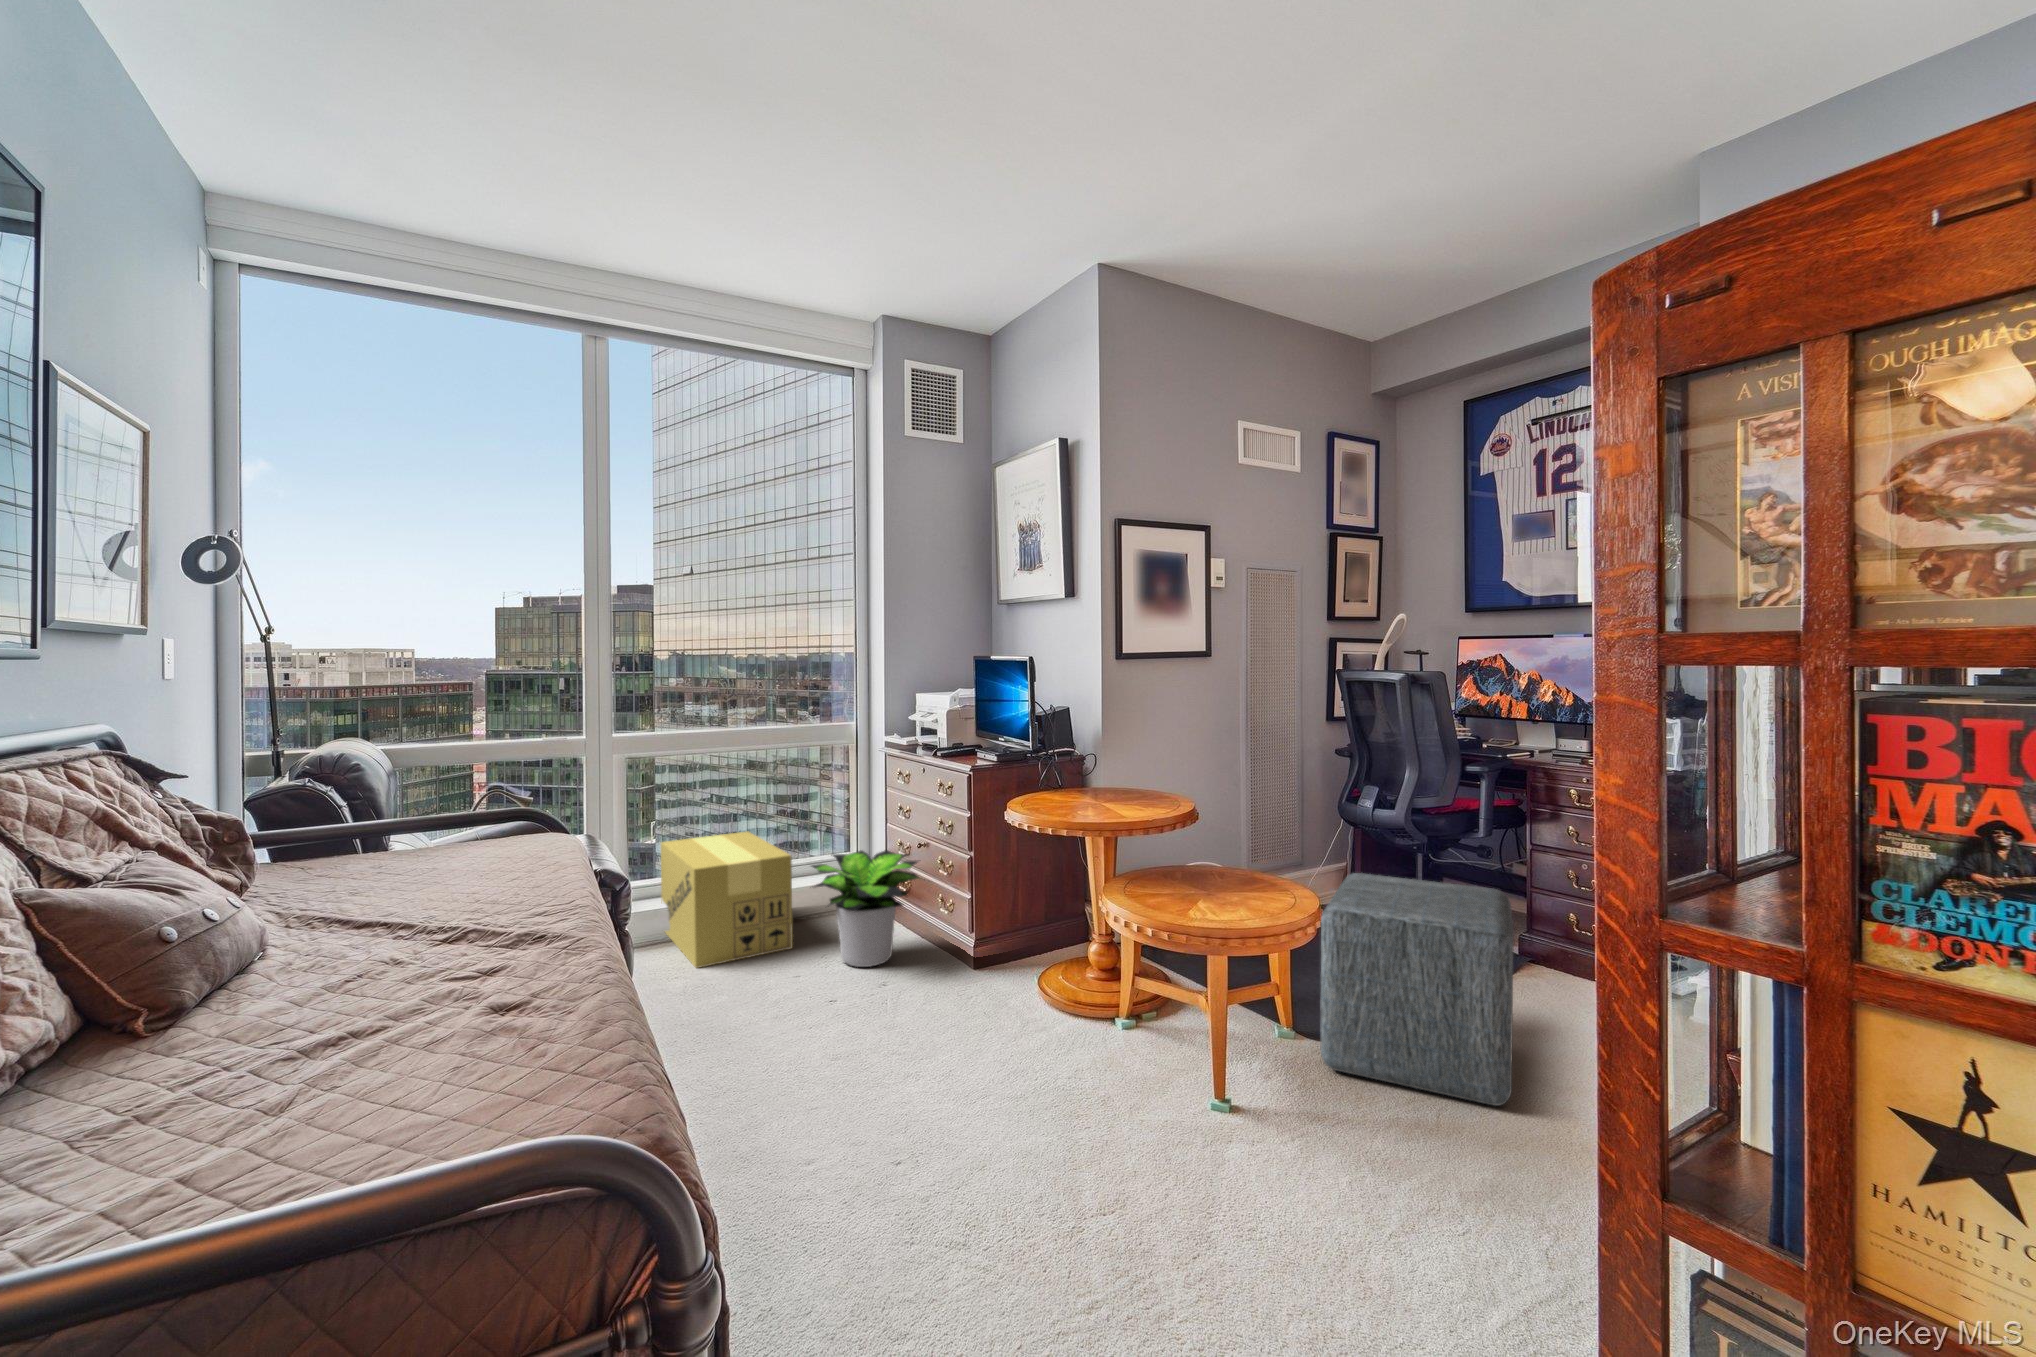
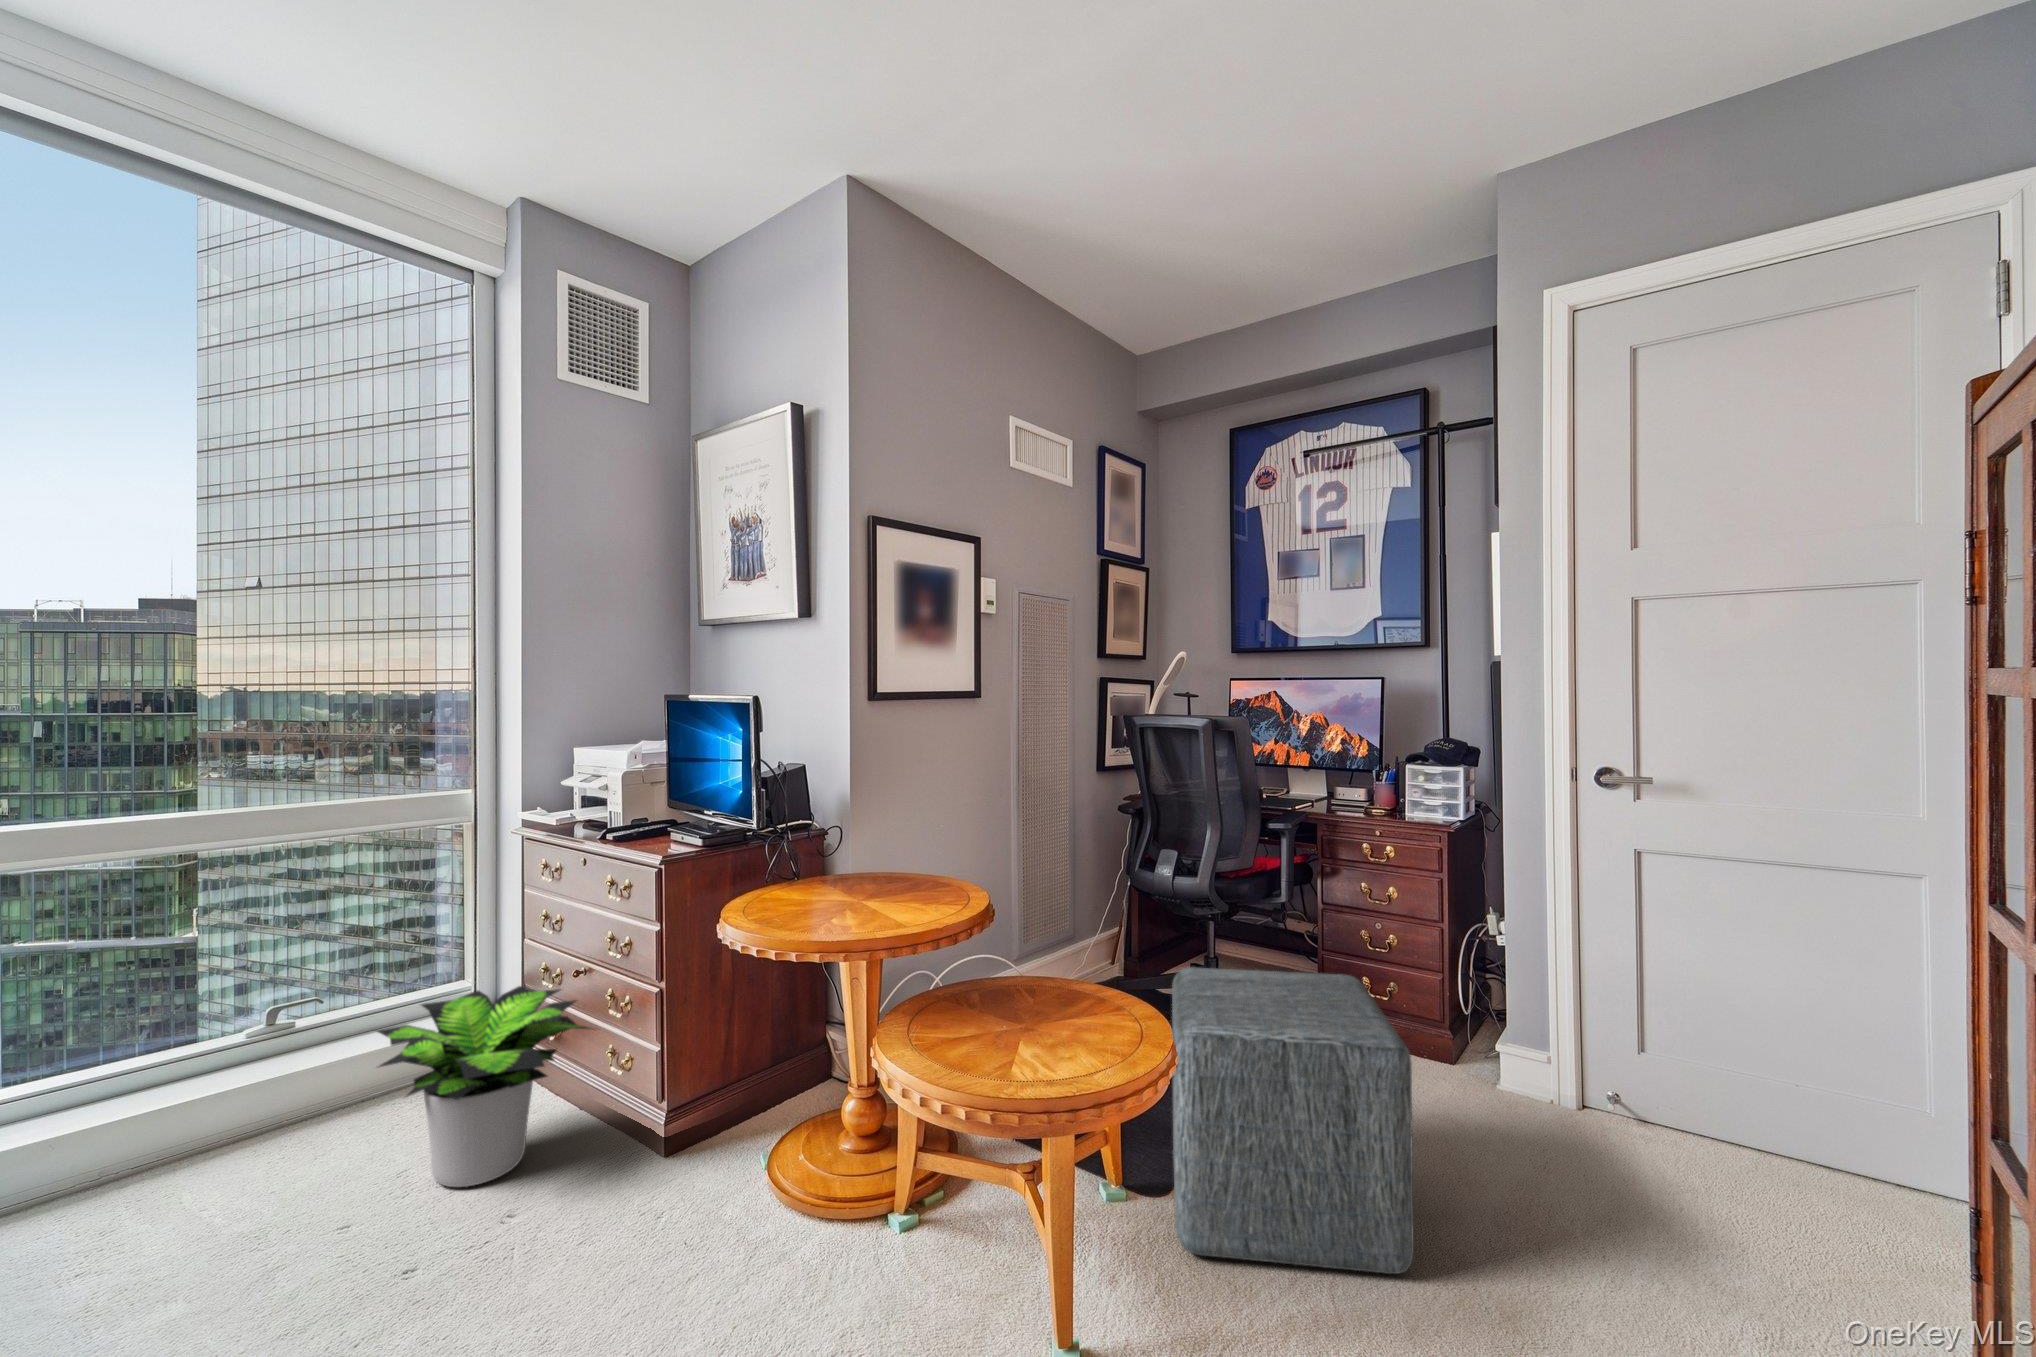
cardboard box: present [661,831,793,968] -> none [77,972,346,1245]

